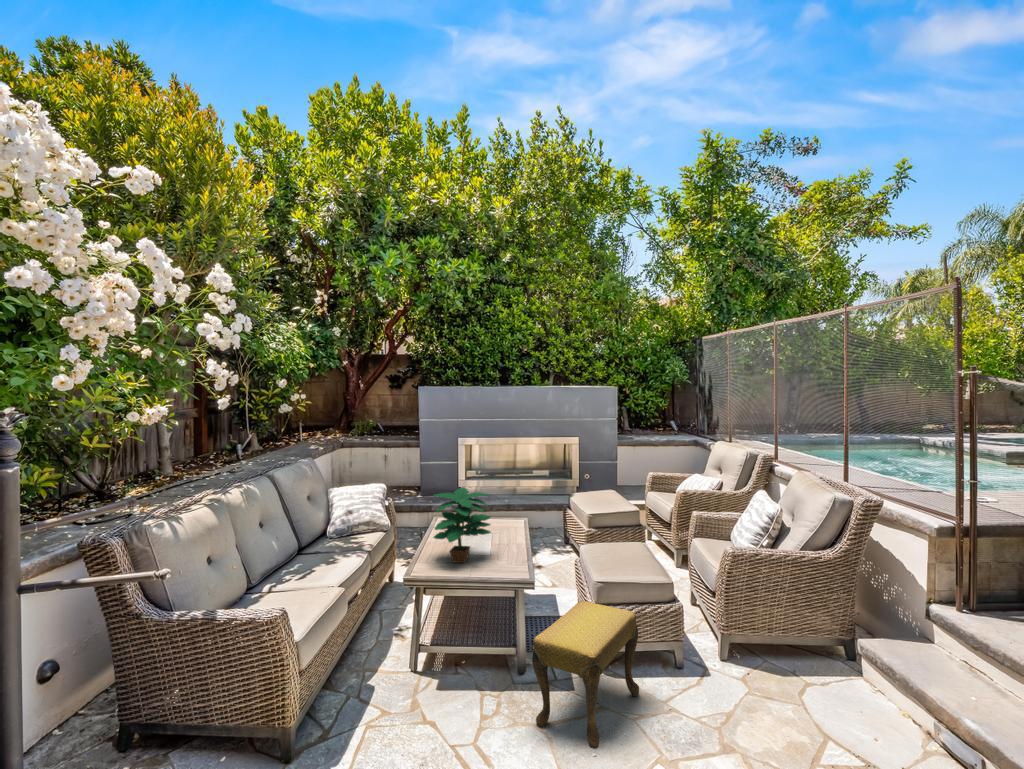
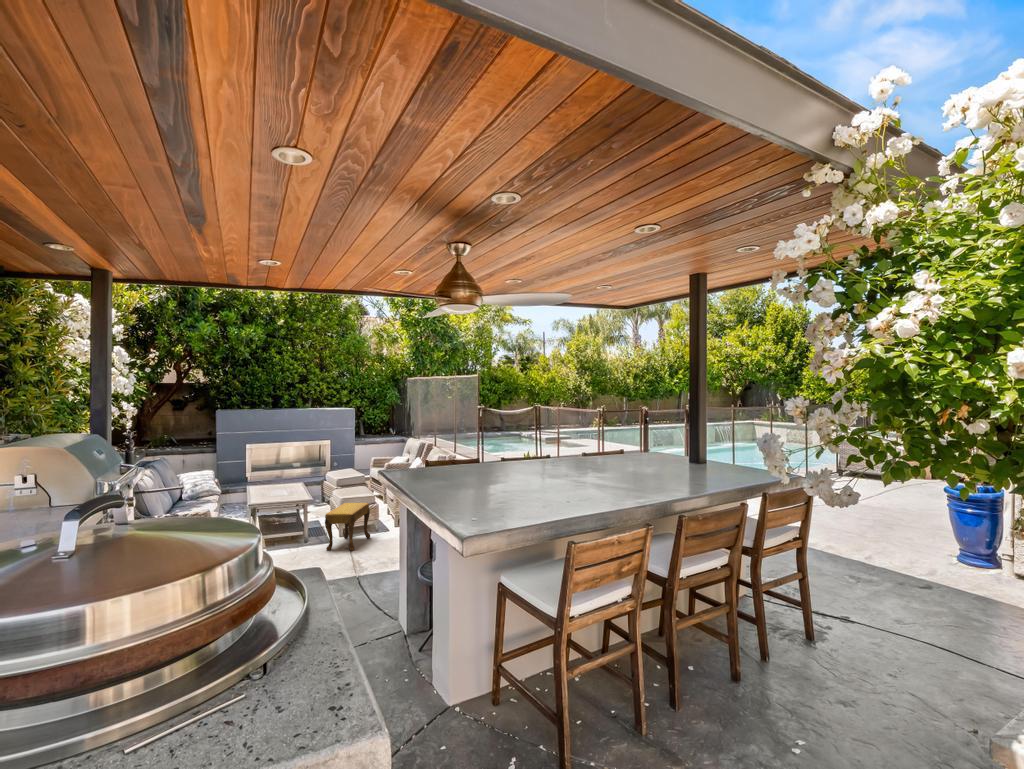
potted plant: present [433,488,491,563] -> none [265,461,297,497]

